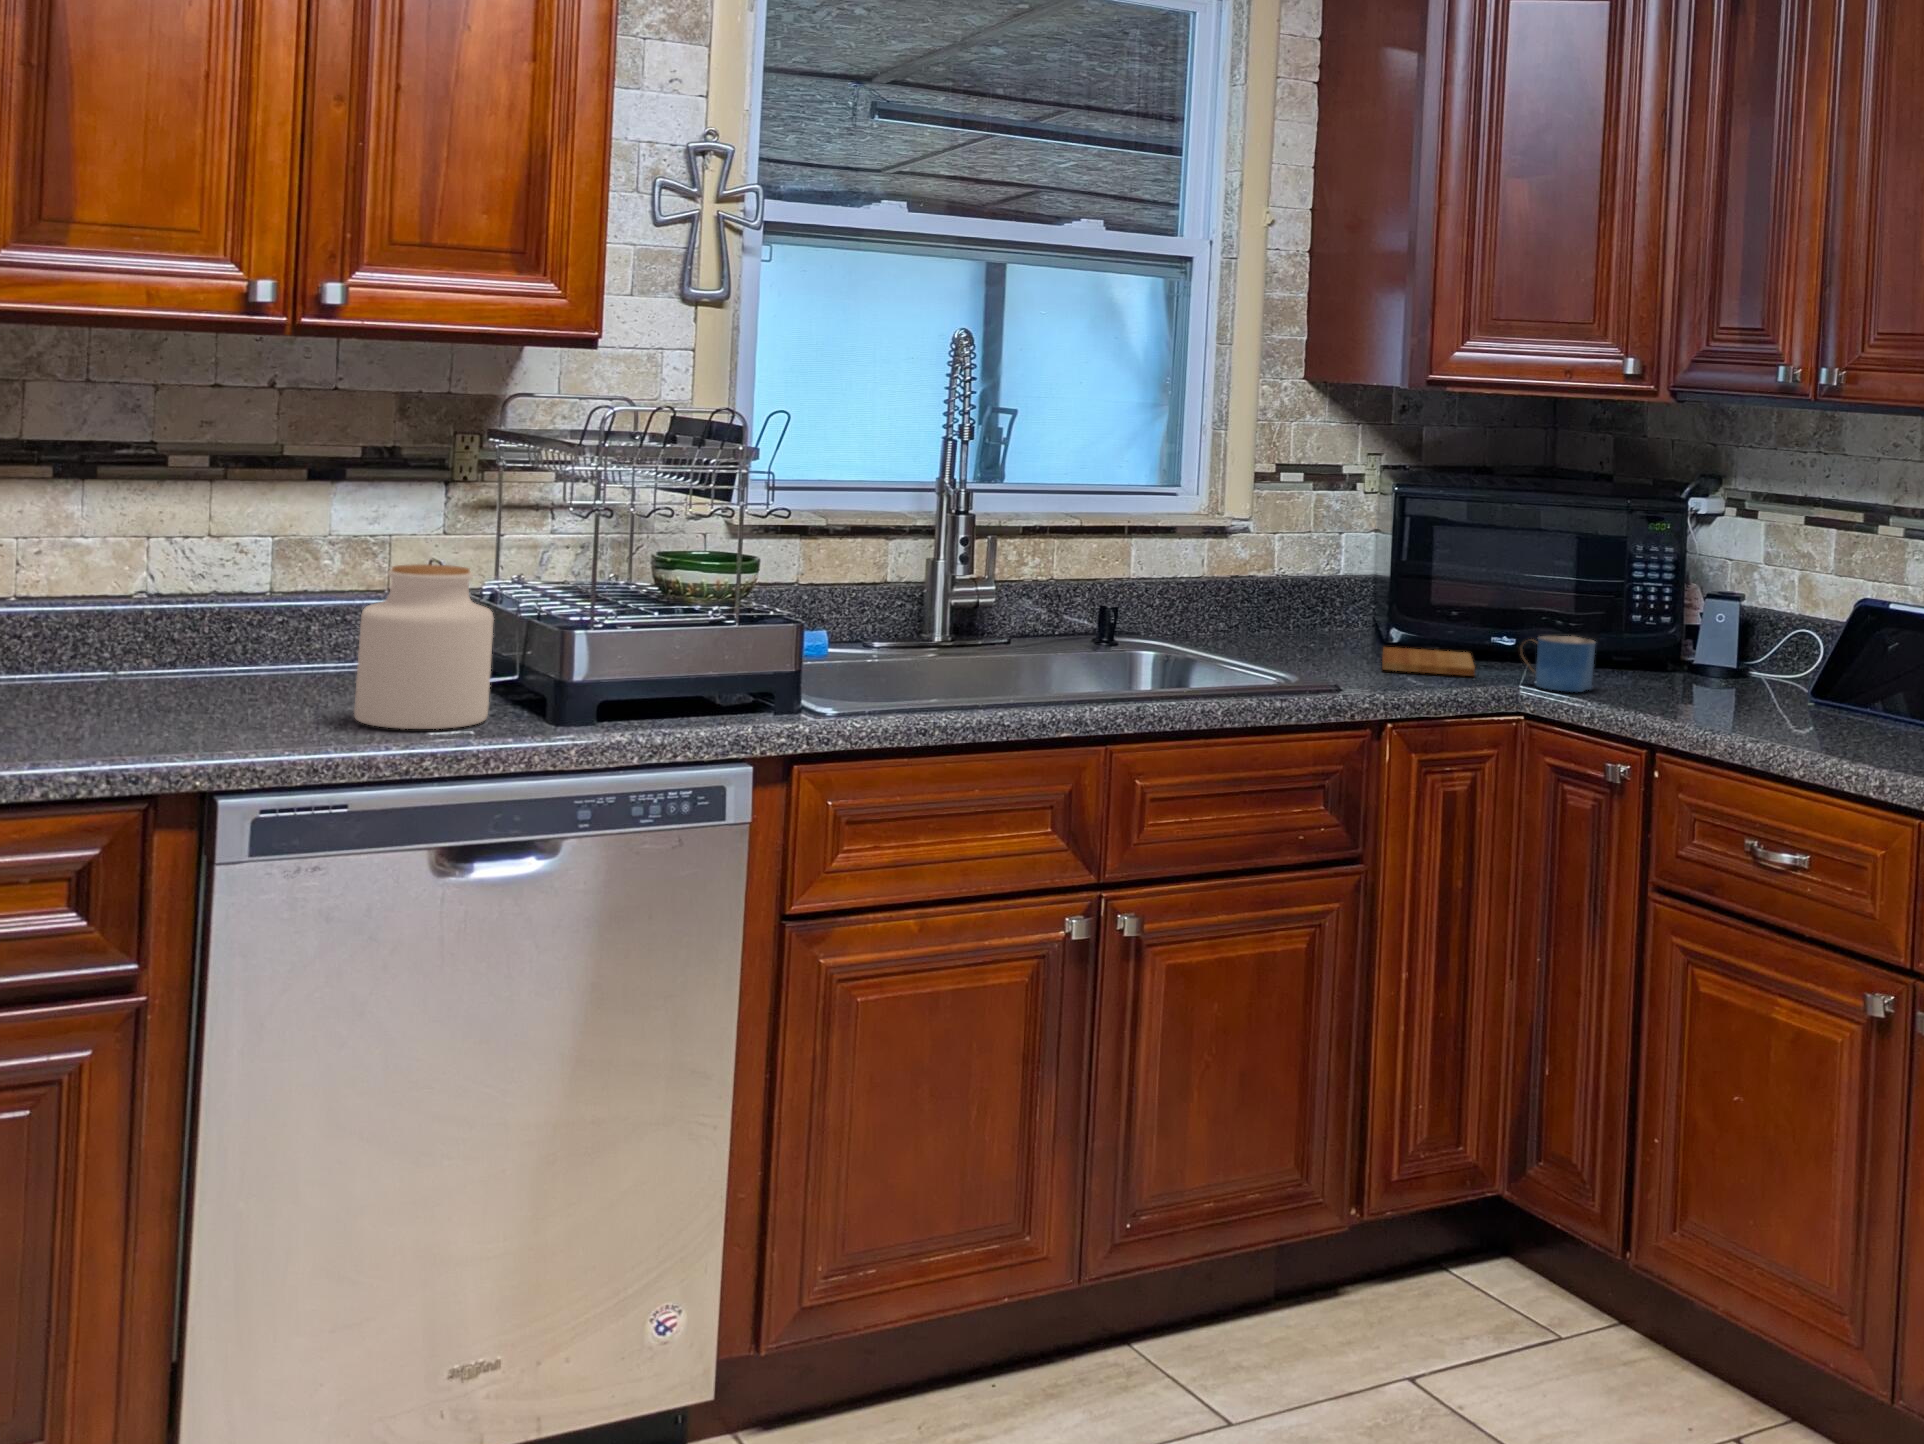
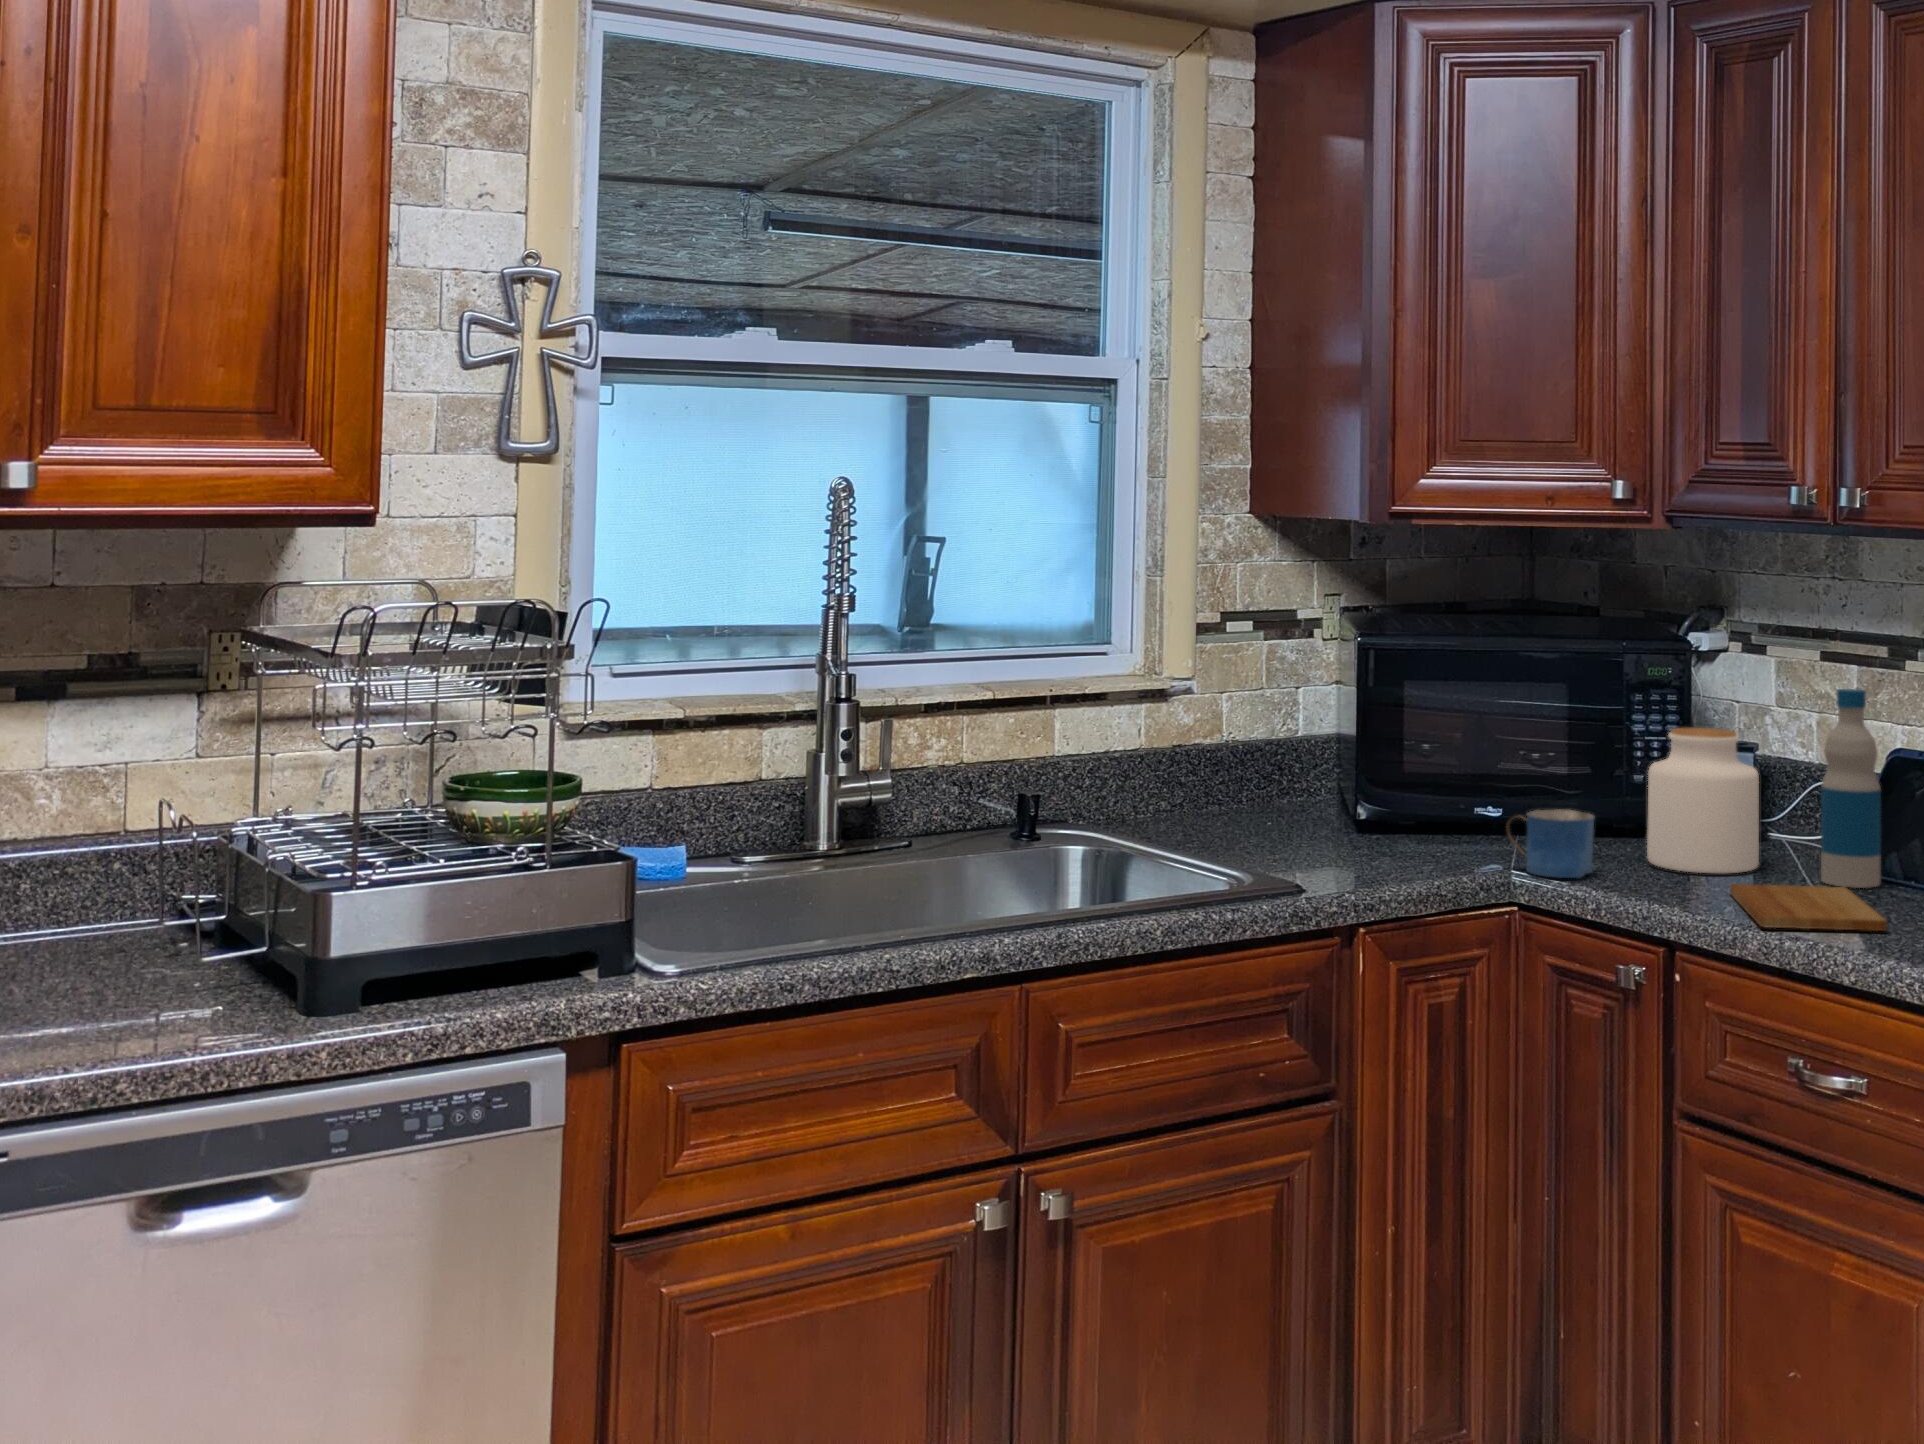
bottle: none [1789,542,1844,710] -> present [1821,689,1881,888]
jar: present [354,564,494,729] -> present [1647,728,1759,873]
cutting board: present [1382,647,1475,676] -> present [1730,884,1887,931]

